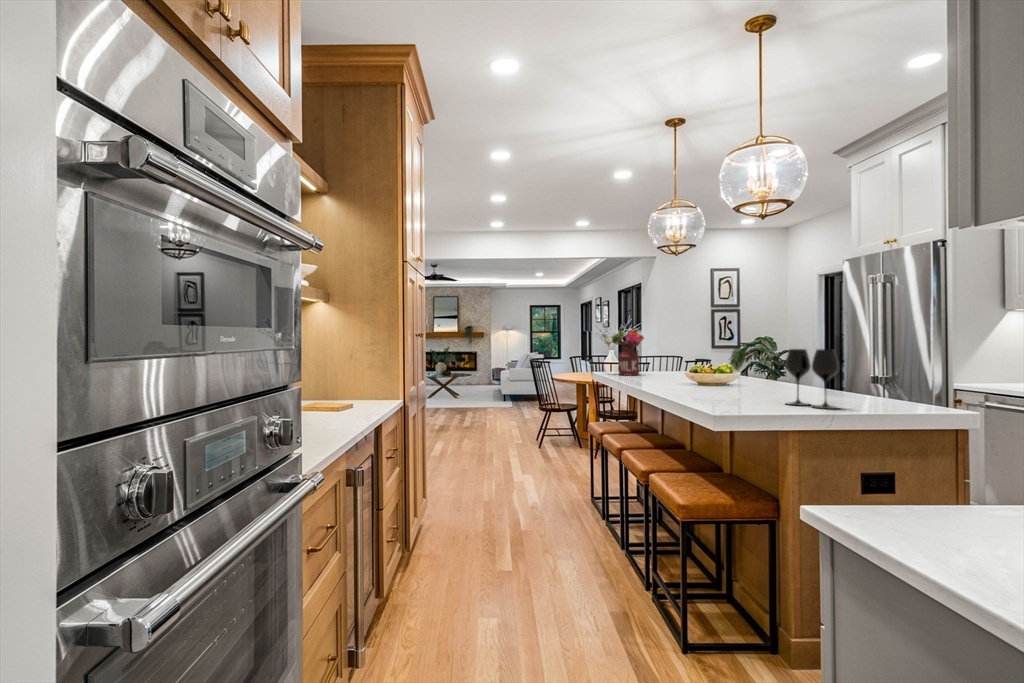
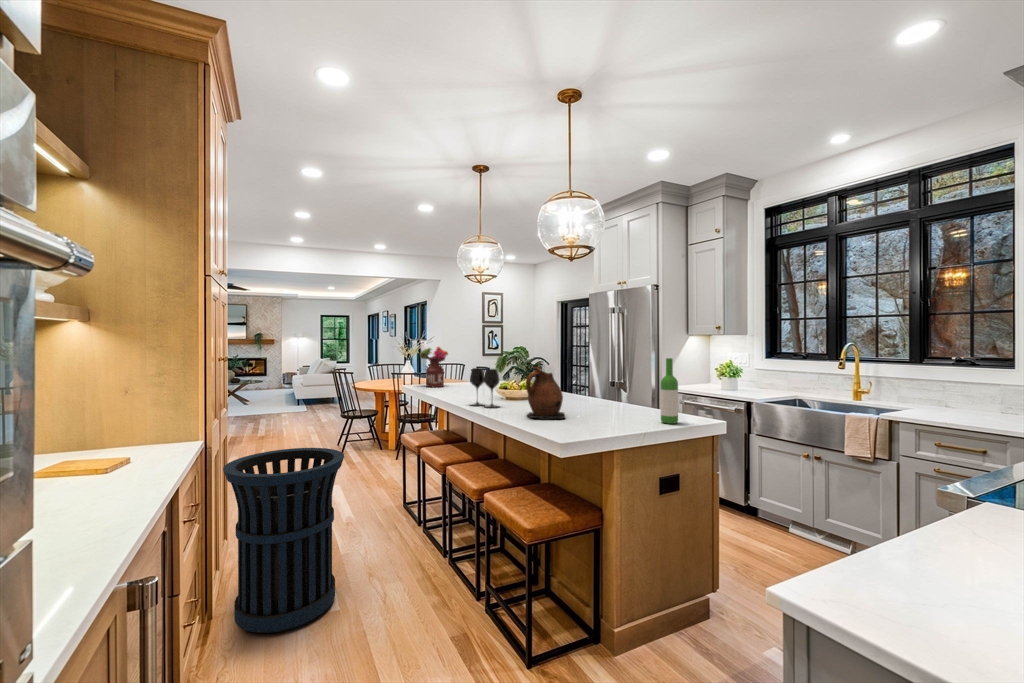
wine bottle: none [870,328,895,410] -> present [661,358,678,424]
ceramic pitcher: none [699,342,751,401] -> present [526,367,565,419]
wine glass: present [785,349,839,409] -> present [470,368,500,408]
trash can: none [418,420,517,577] -> present [223,448,344,633]

